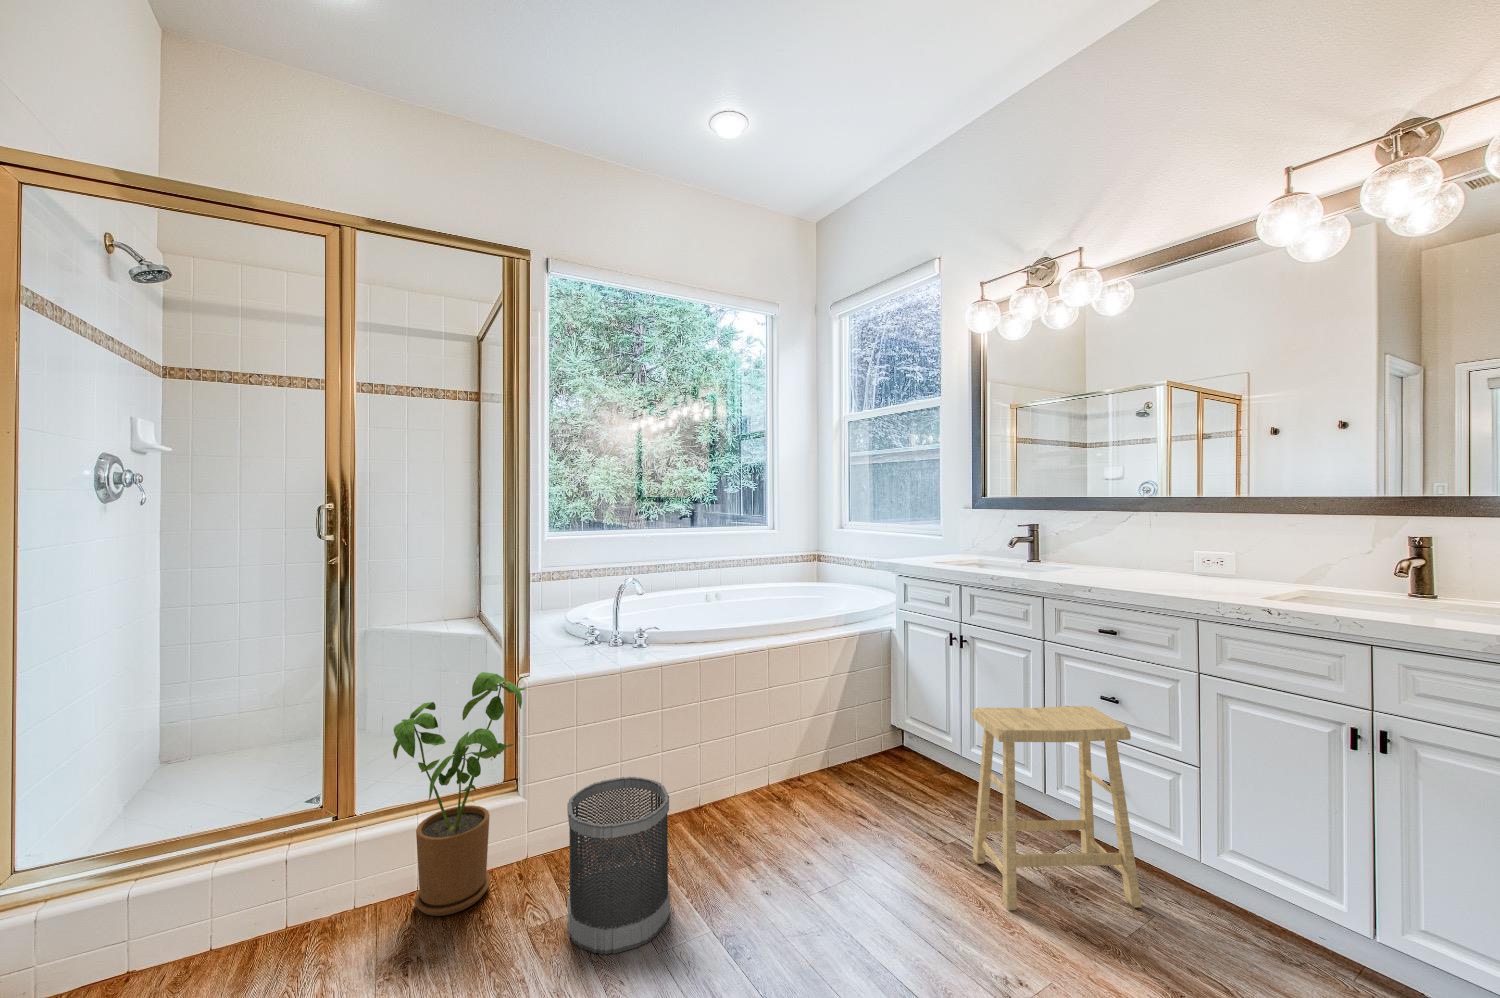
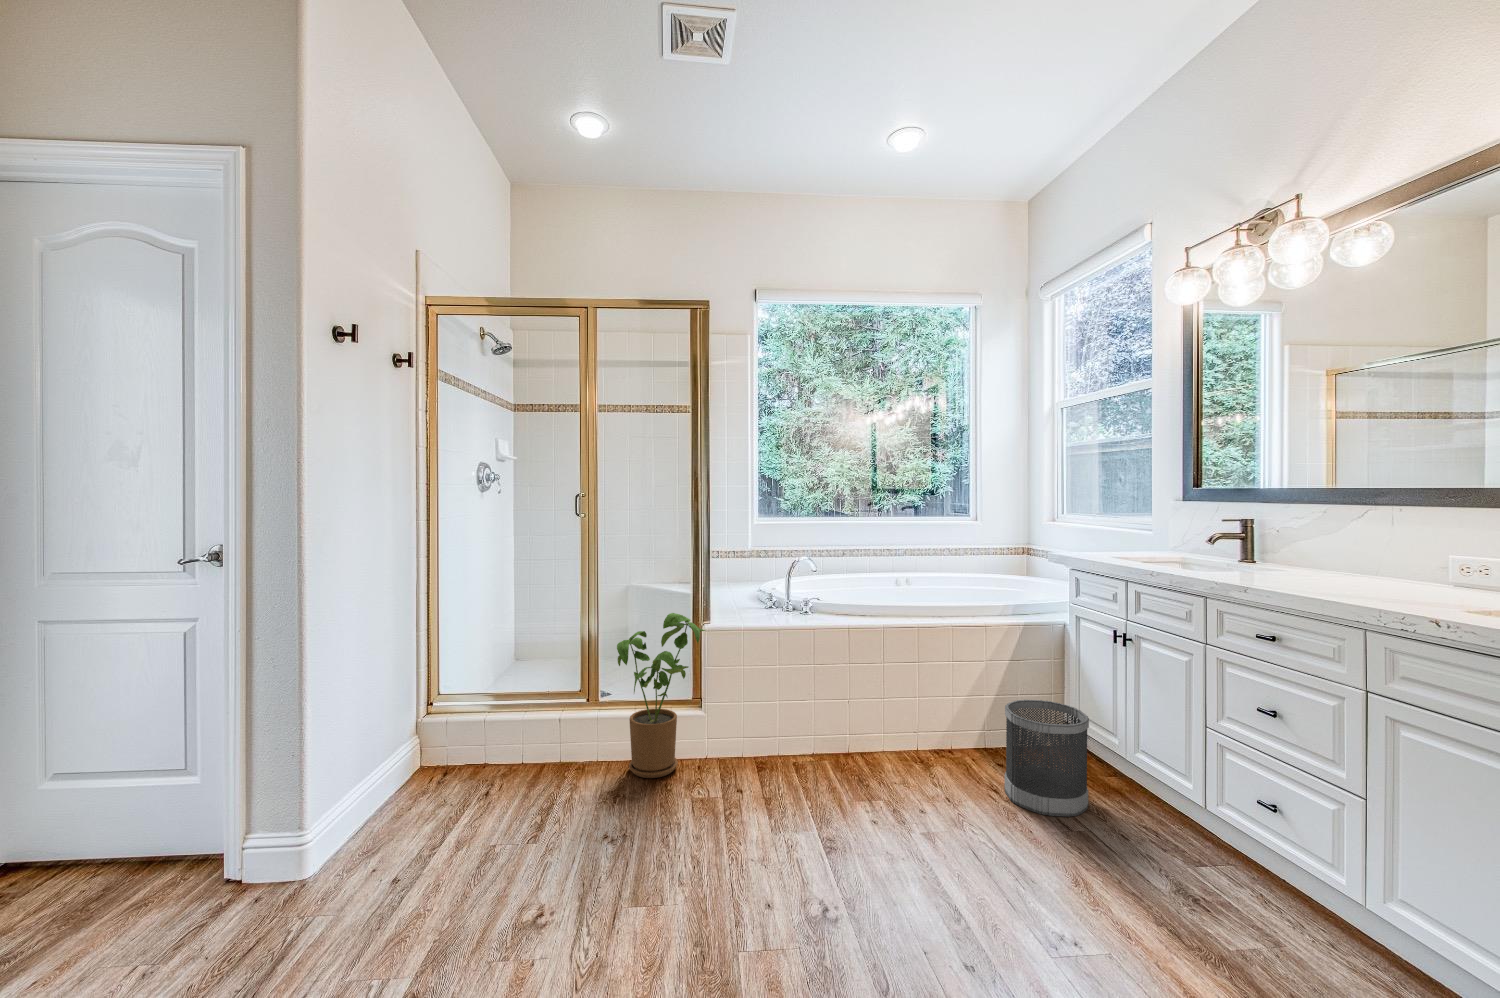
footstool: present [972,706,1142,910] -> none [1090,699,1259,929]
wastebasket: present [567,777,670,955] -> present [1005,700,1089,817]

